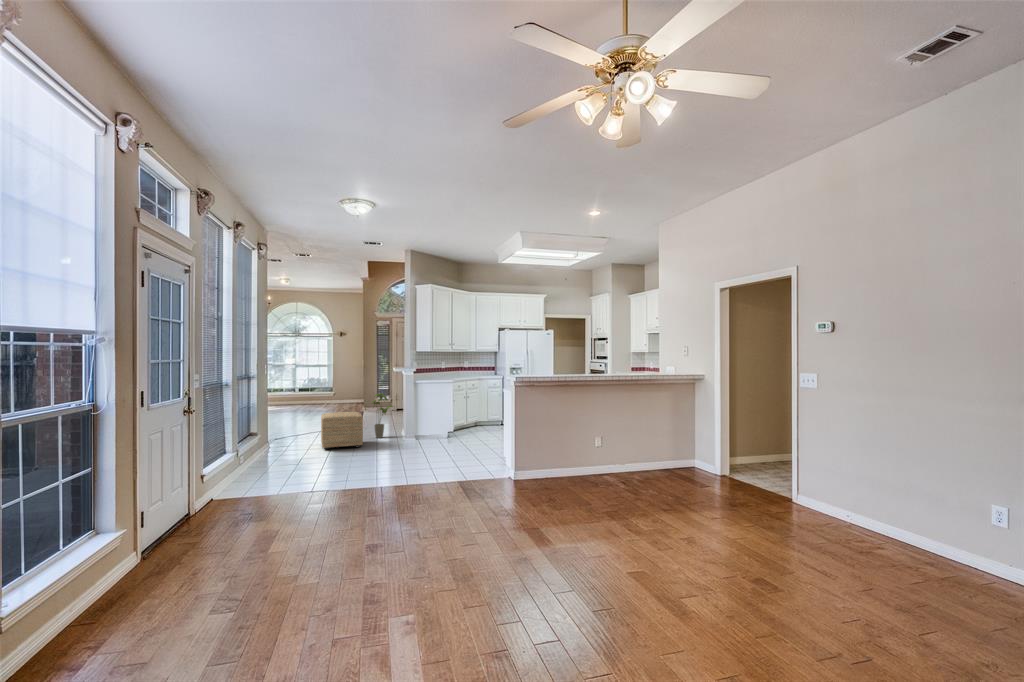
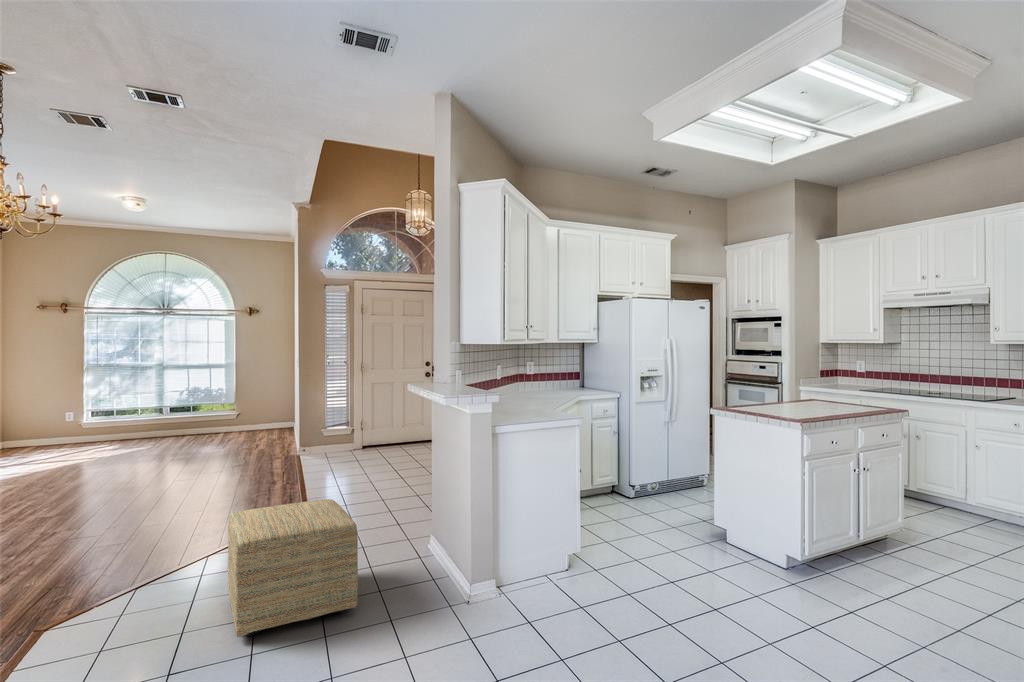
house plant: present [372,393,392,438] -> none [355,442,413,554]

